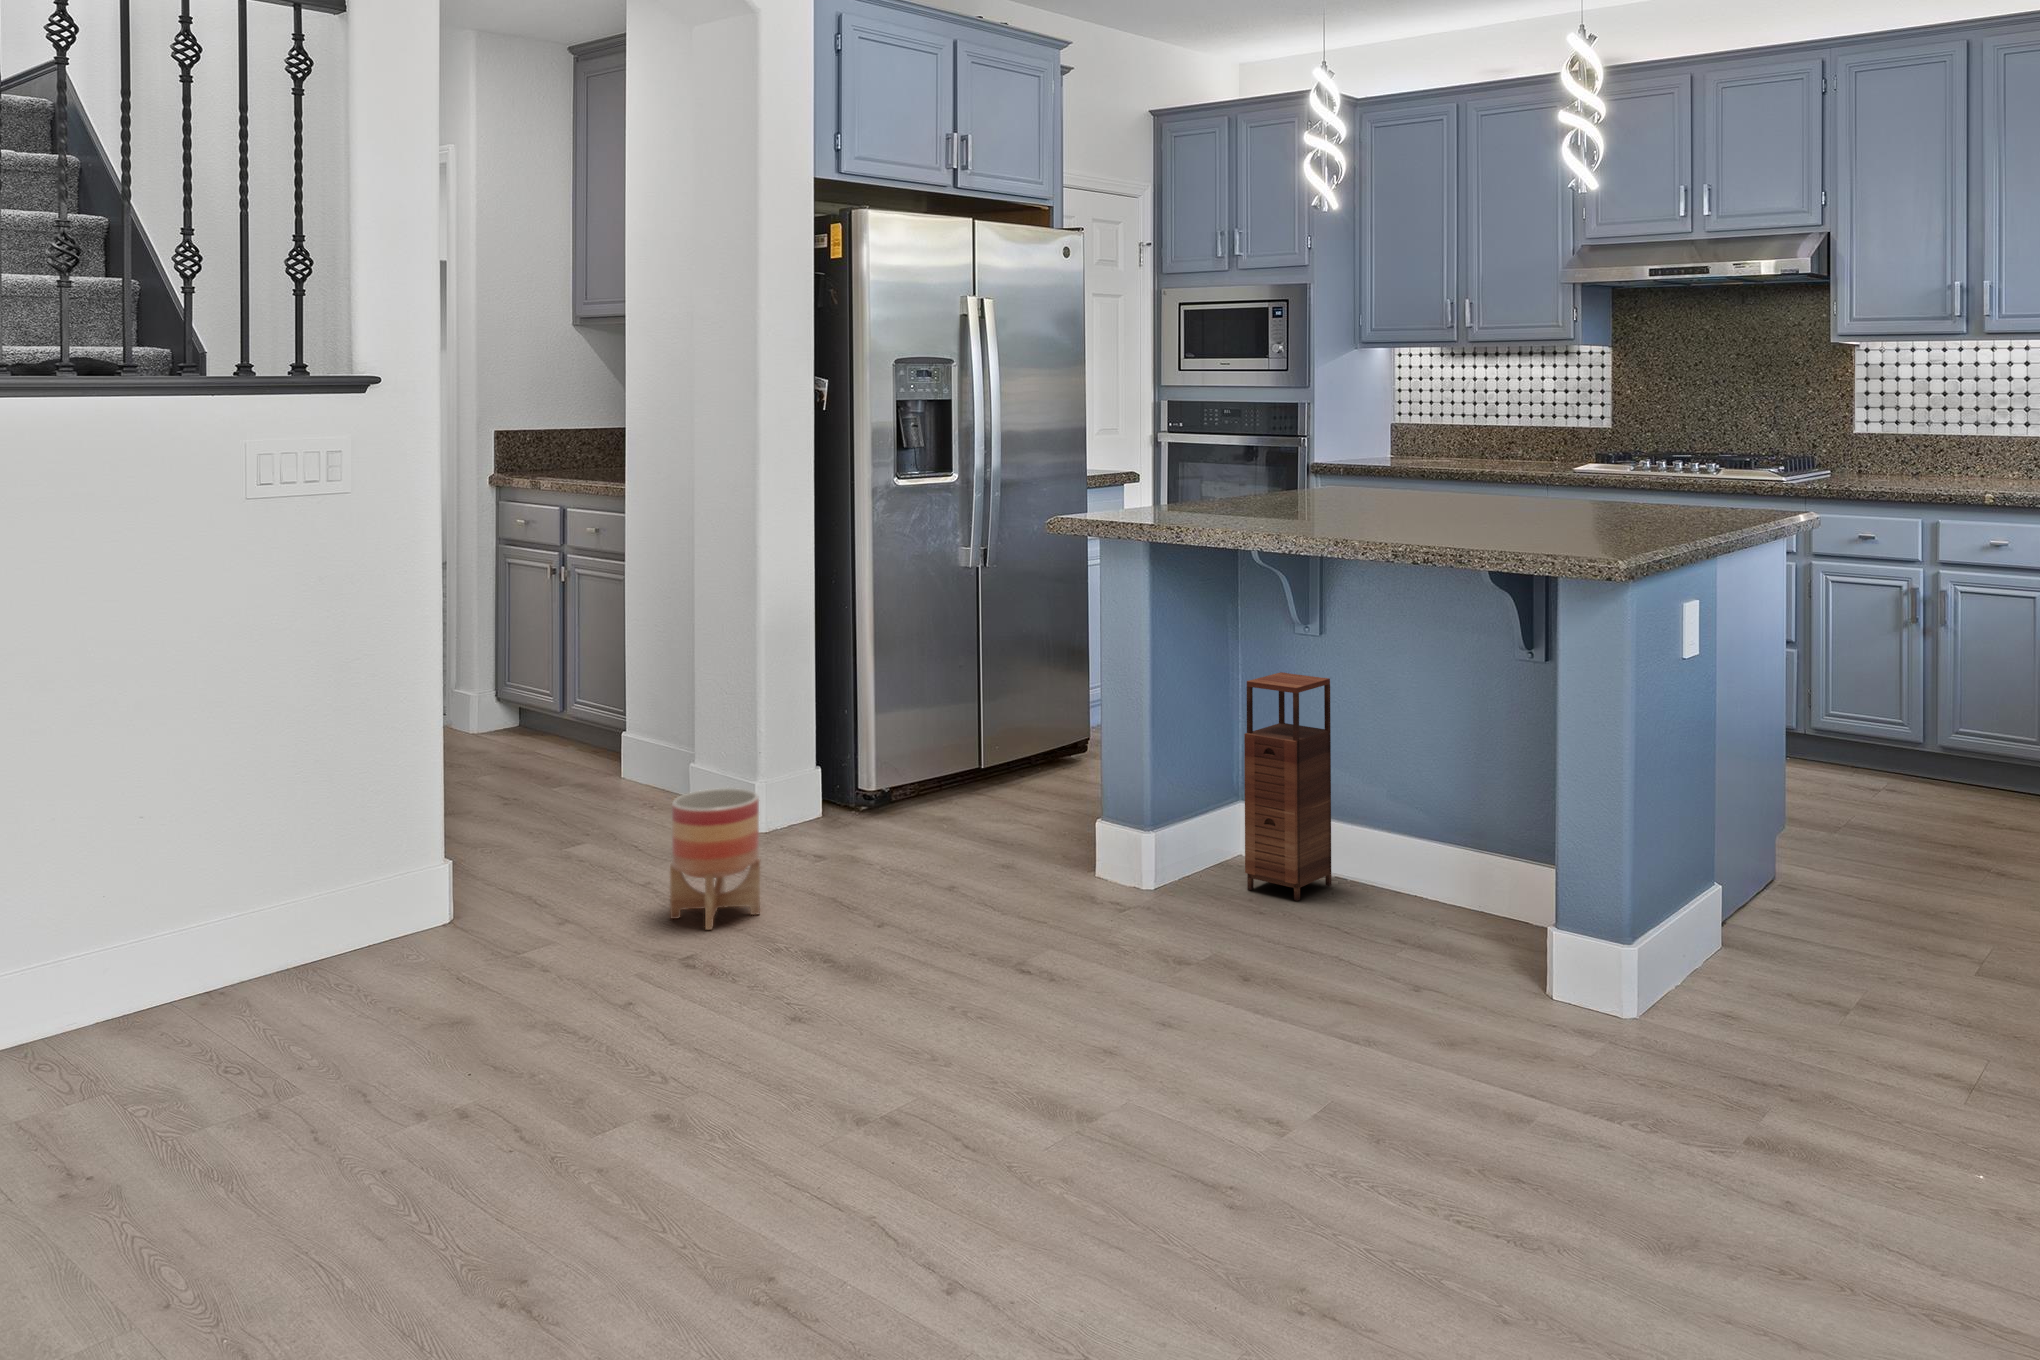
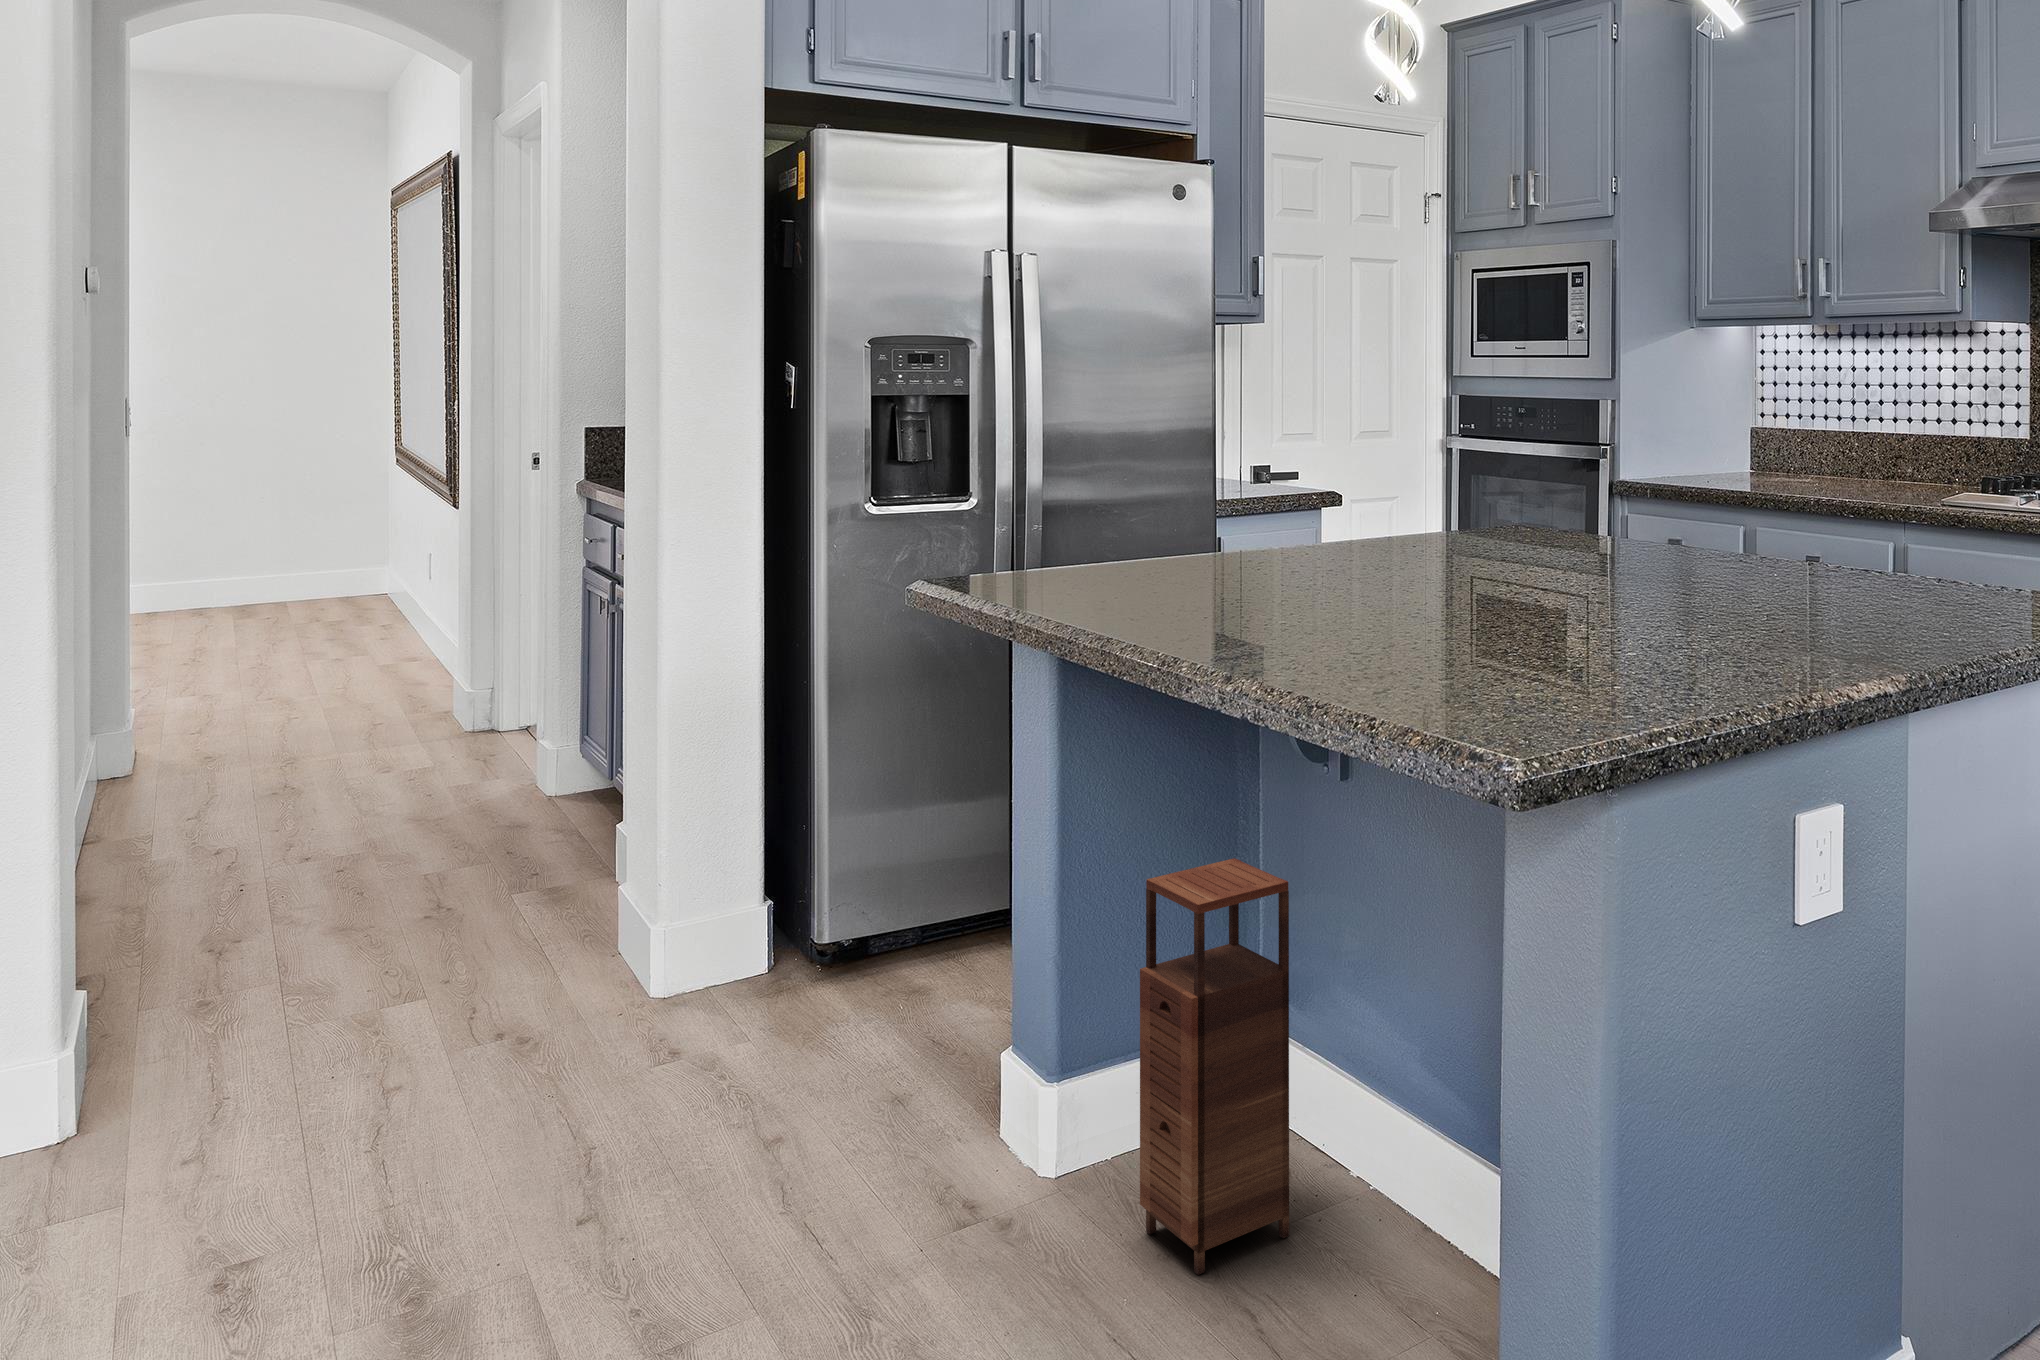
planter: present [670,788,760,930] -> none [224,1001,389,1248]

